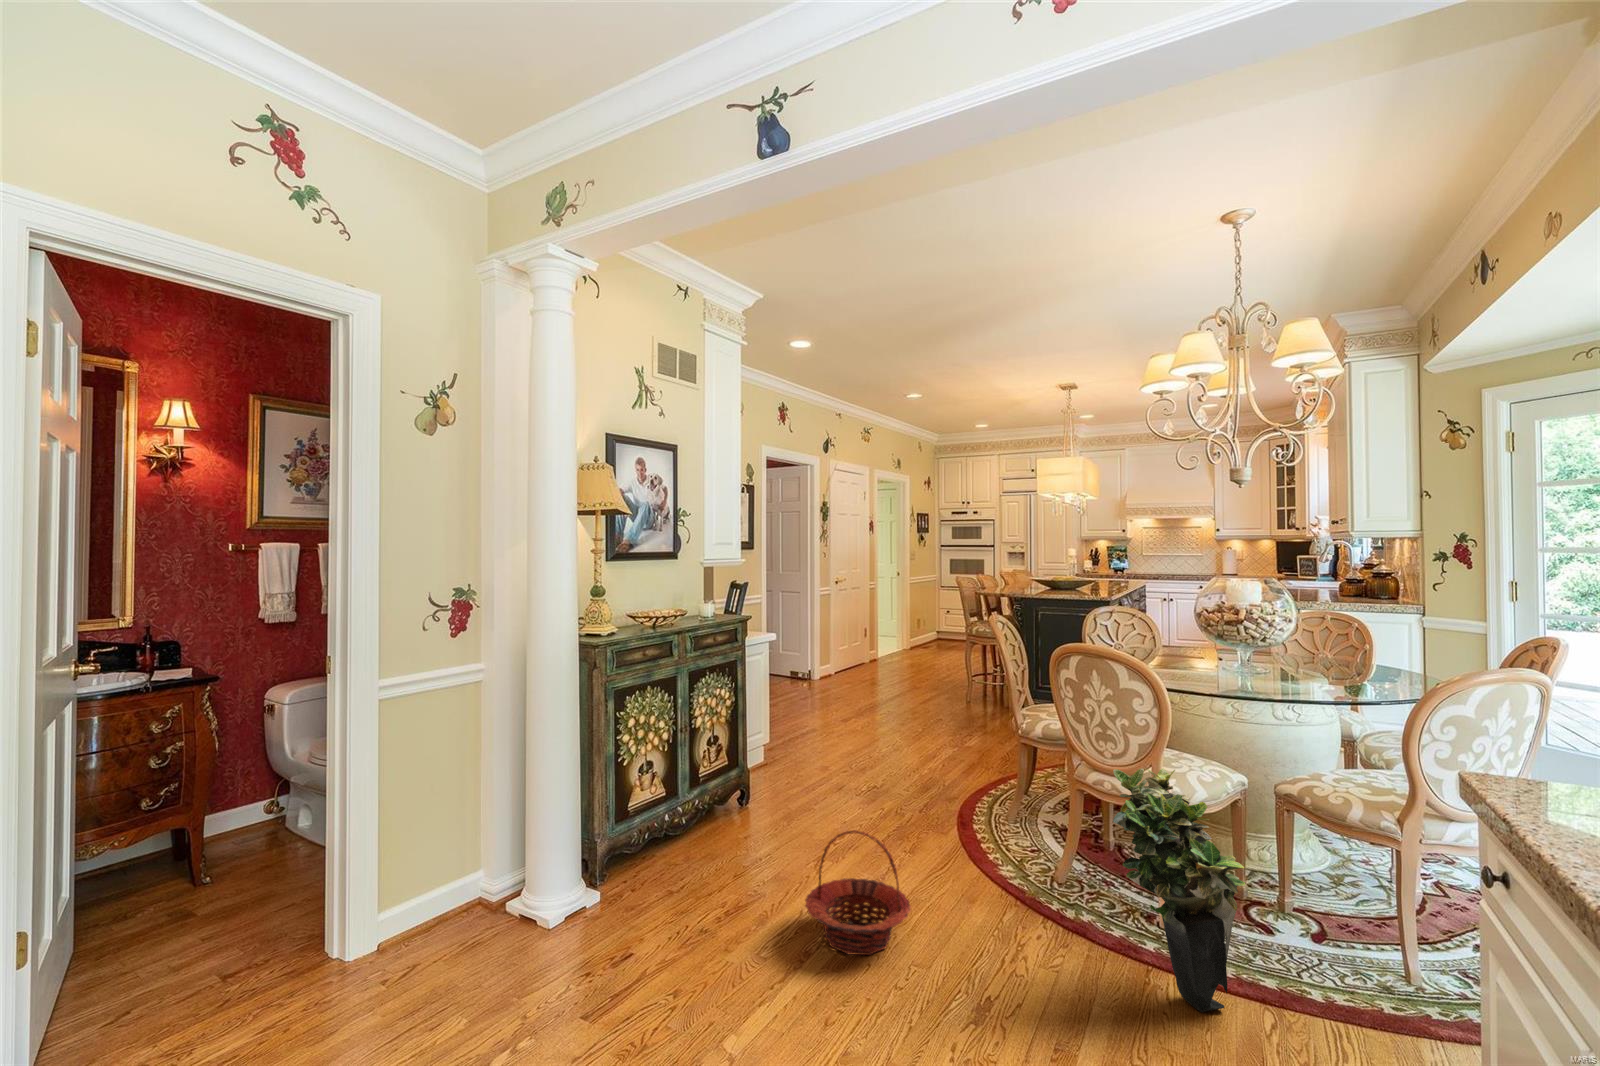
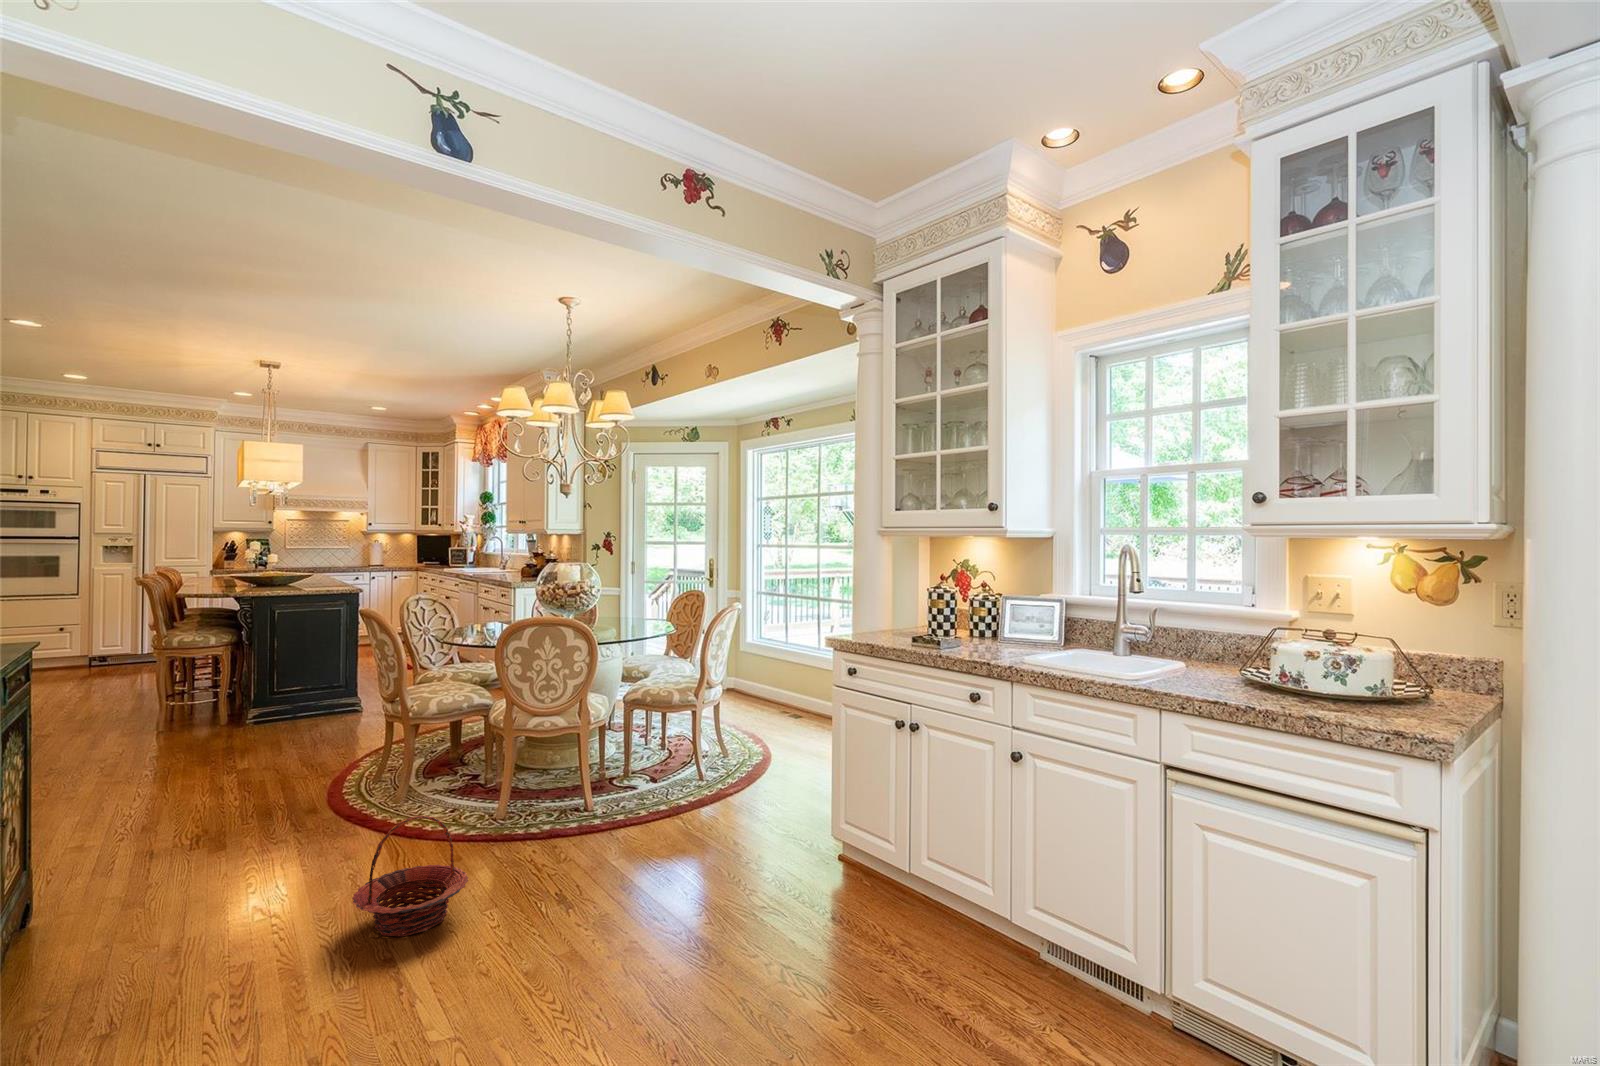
potted plant: present [1113,768,1245,1012] -> none [584,692,671,836]

